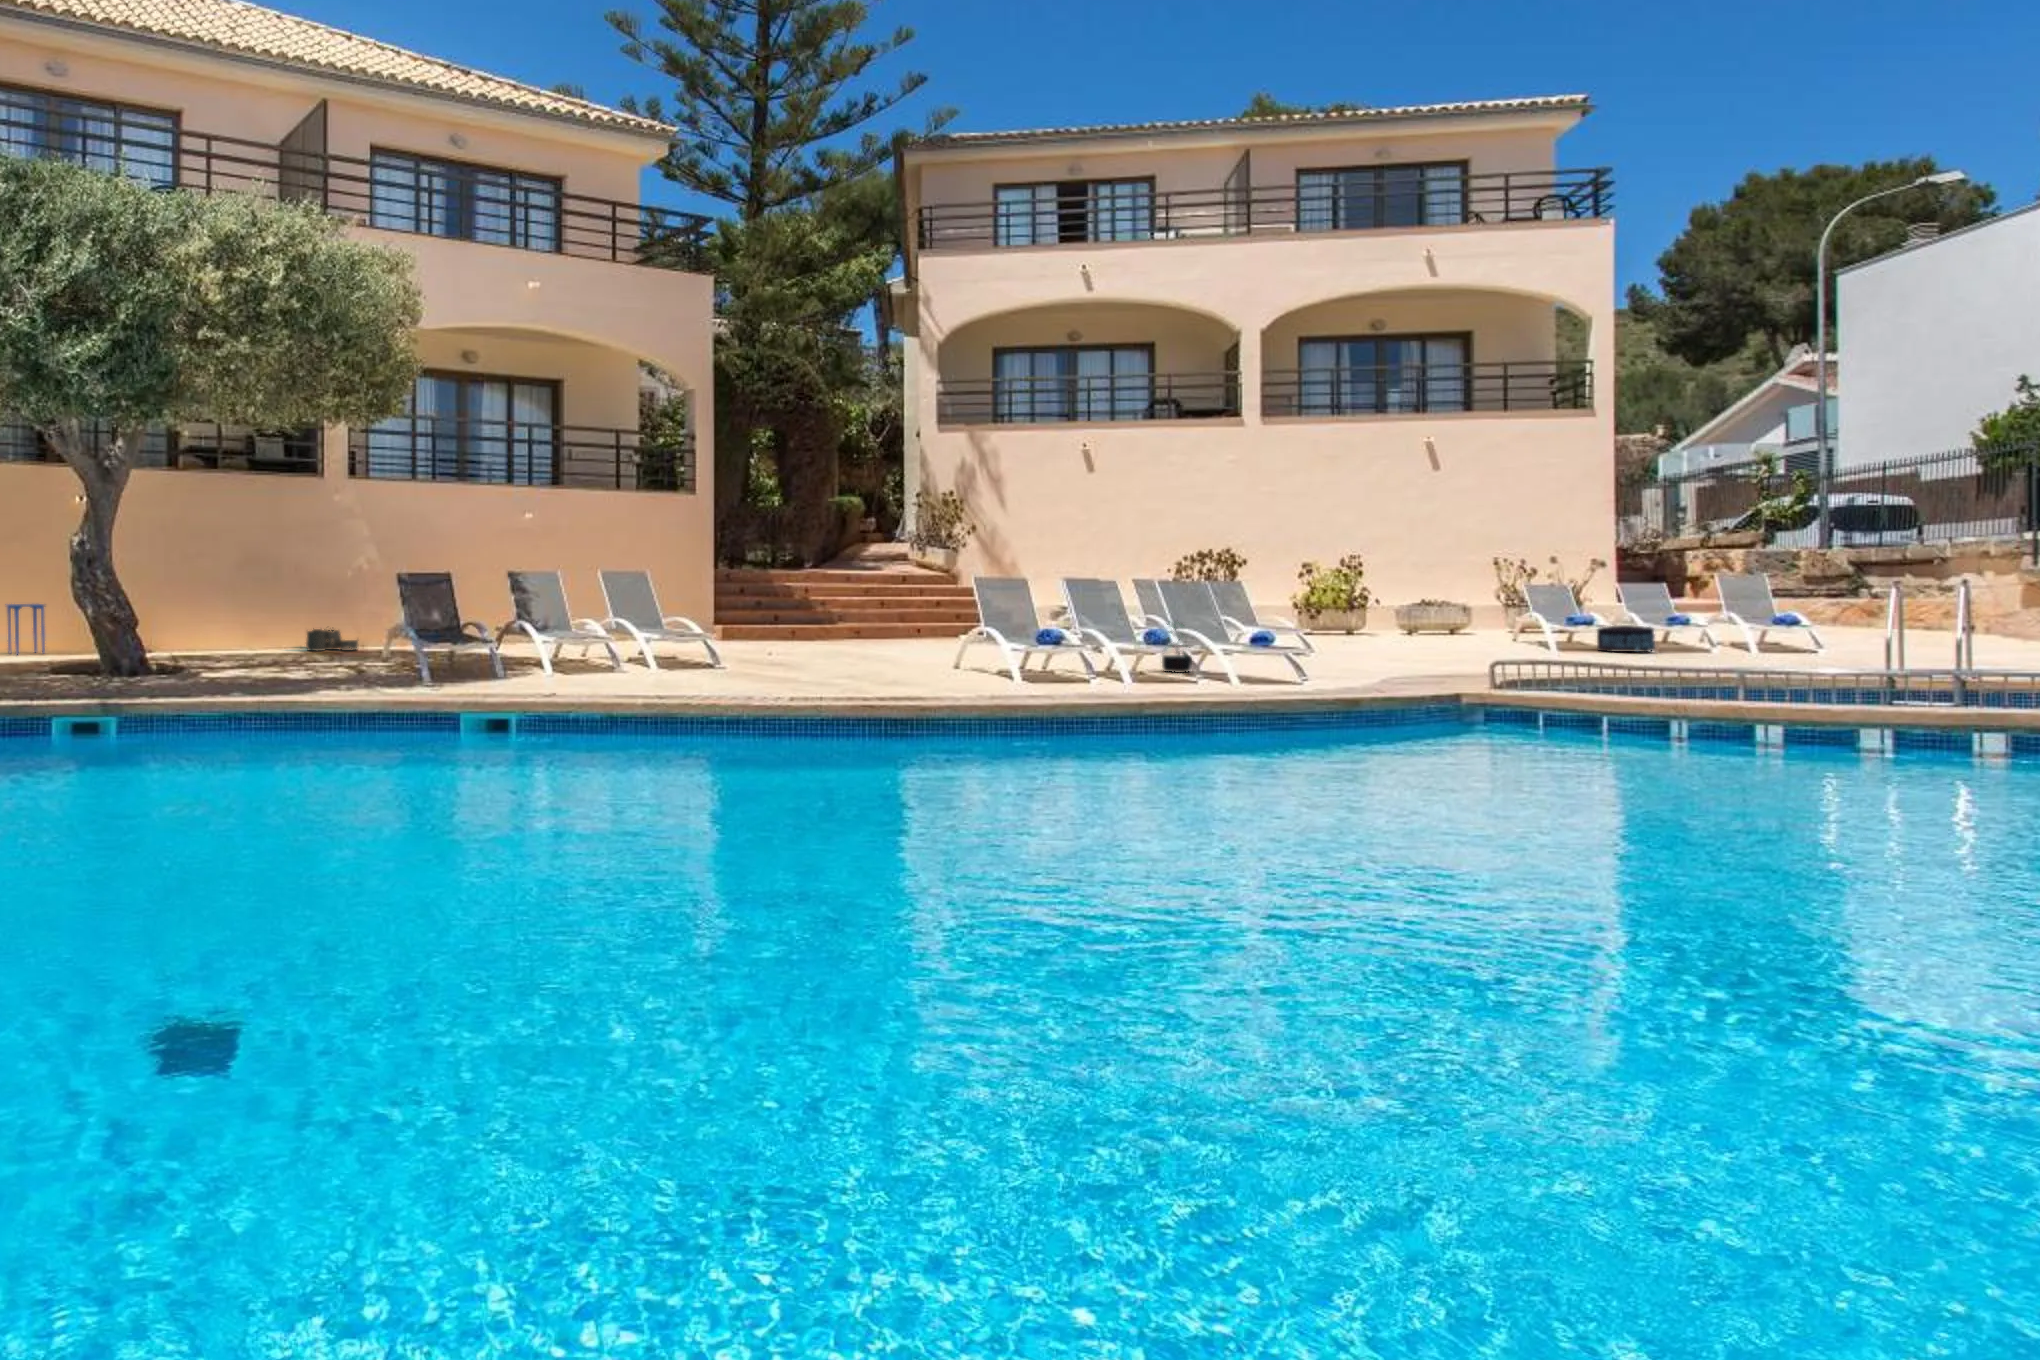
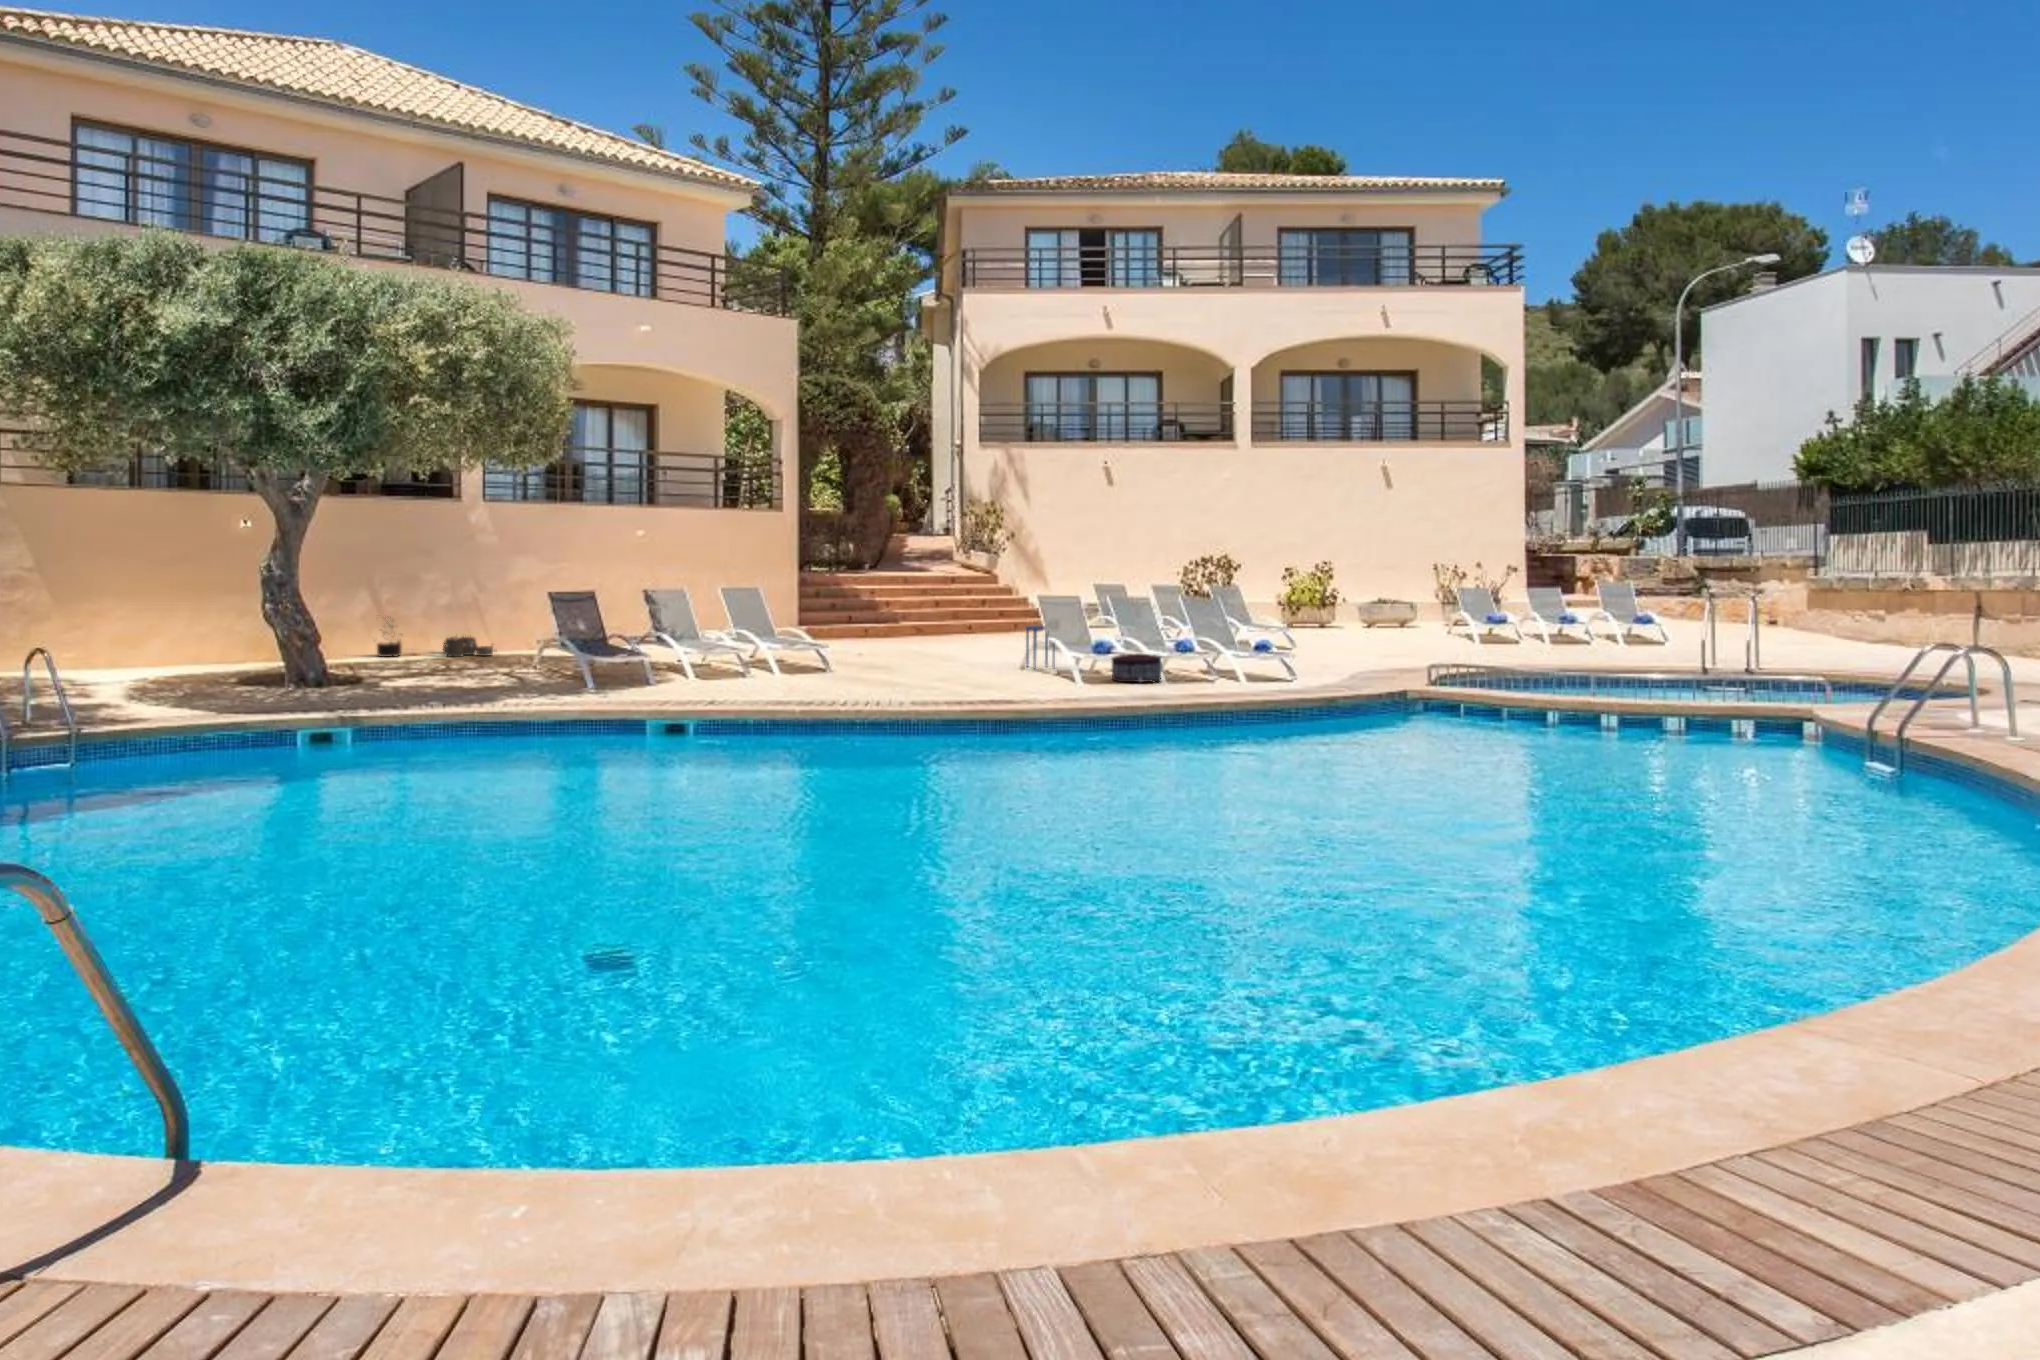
side table: present [7,604,45,654] -> present [1026,626,1055,668]
decorative plant: present [1162,624,1192,673] -> present [374,617,402,657]
pouf: present [1597,625,1655,652] -> present [1111,654,1162,682]

